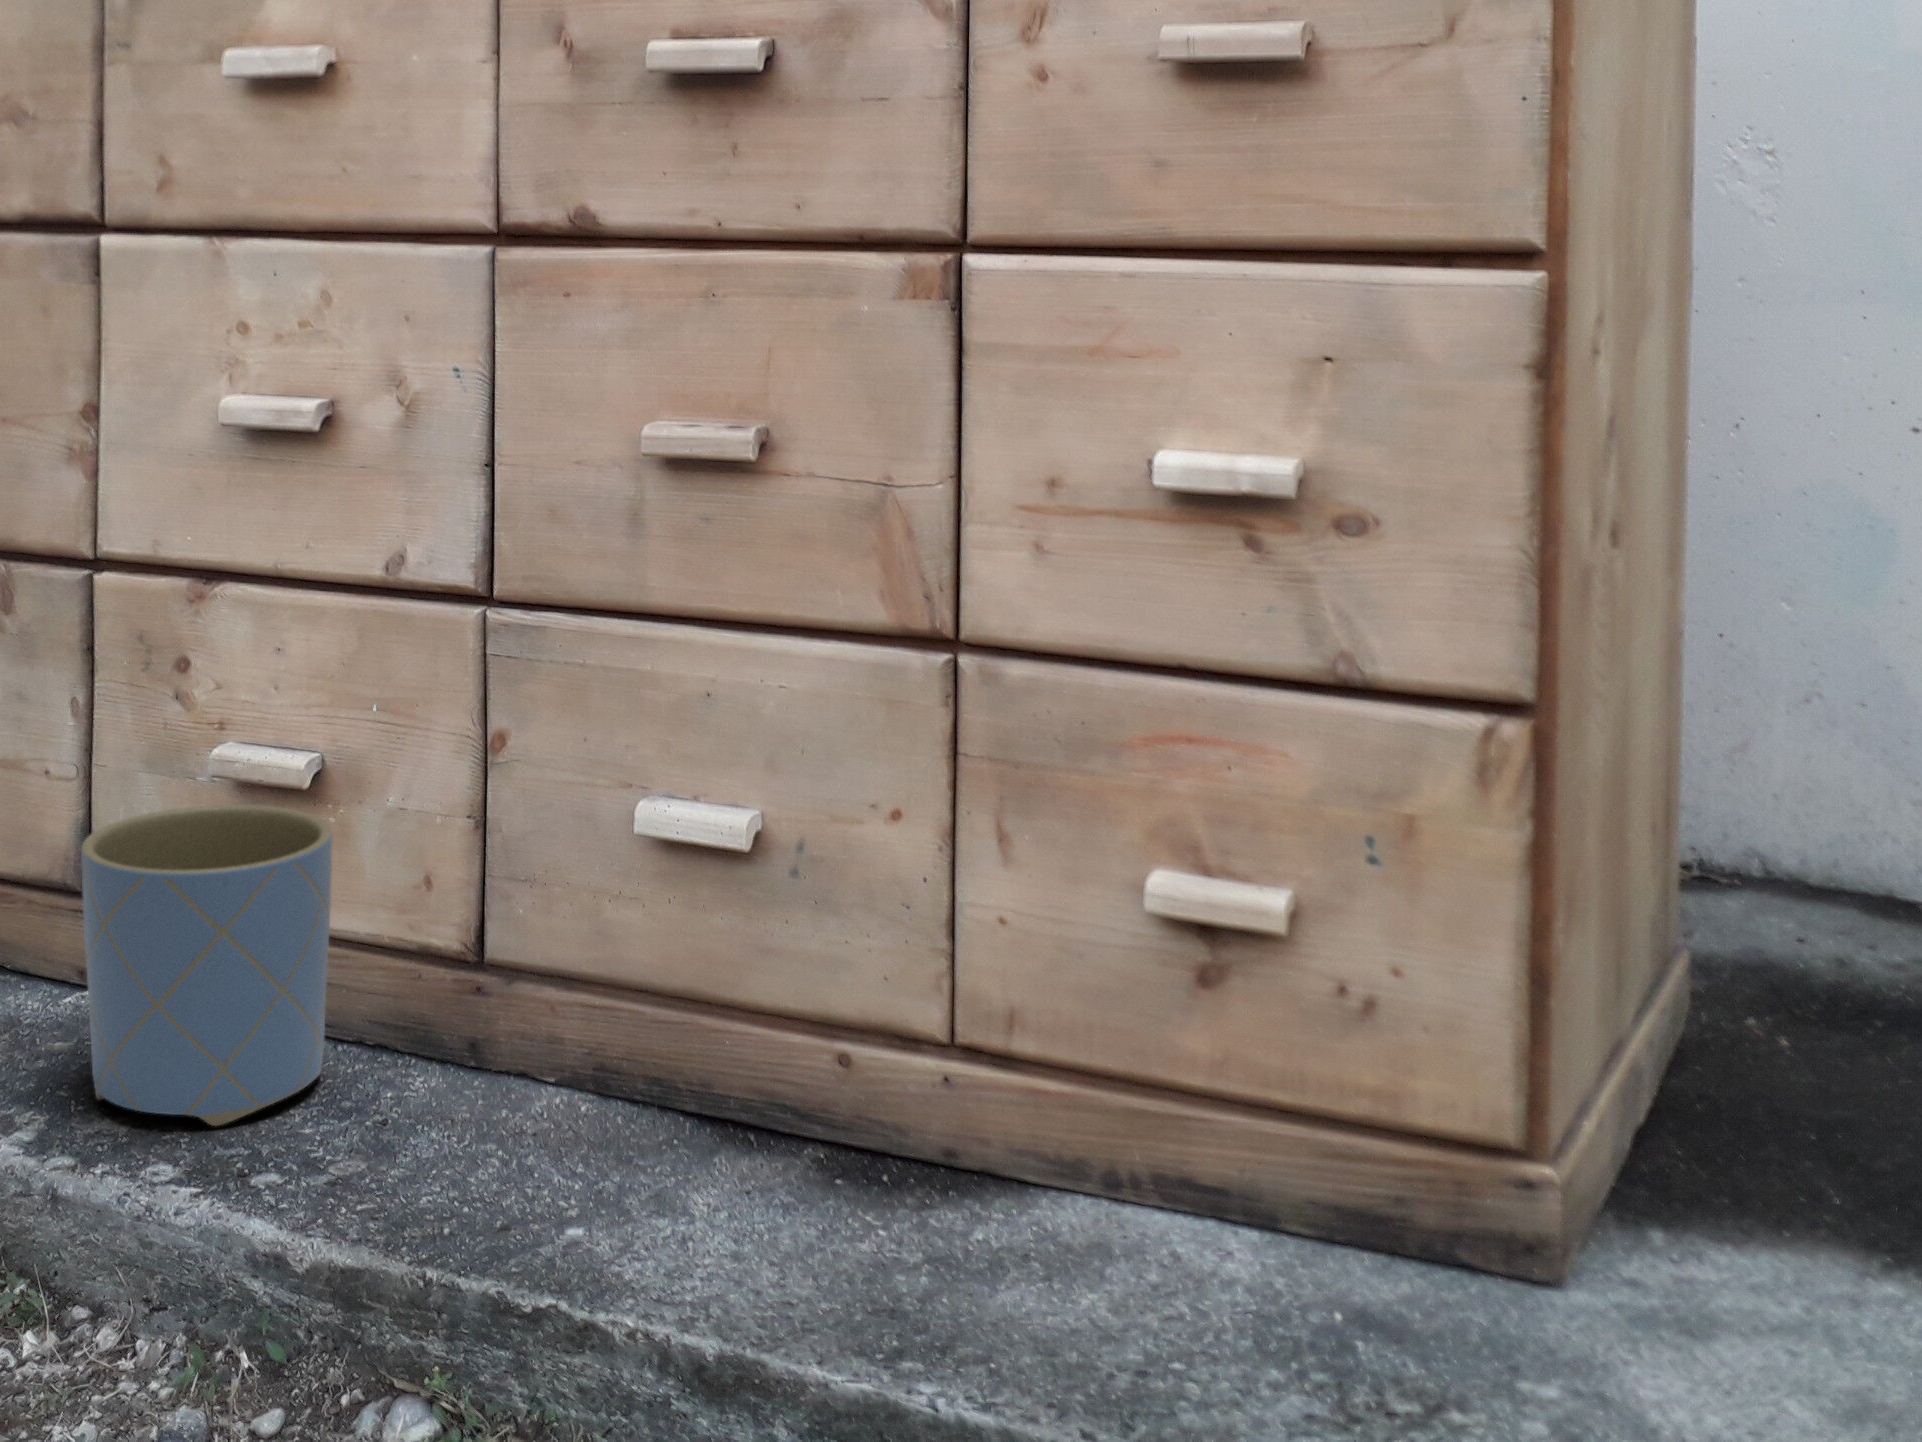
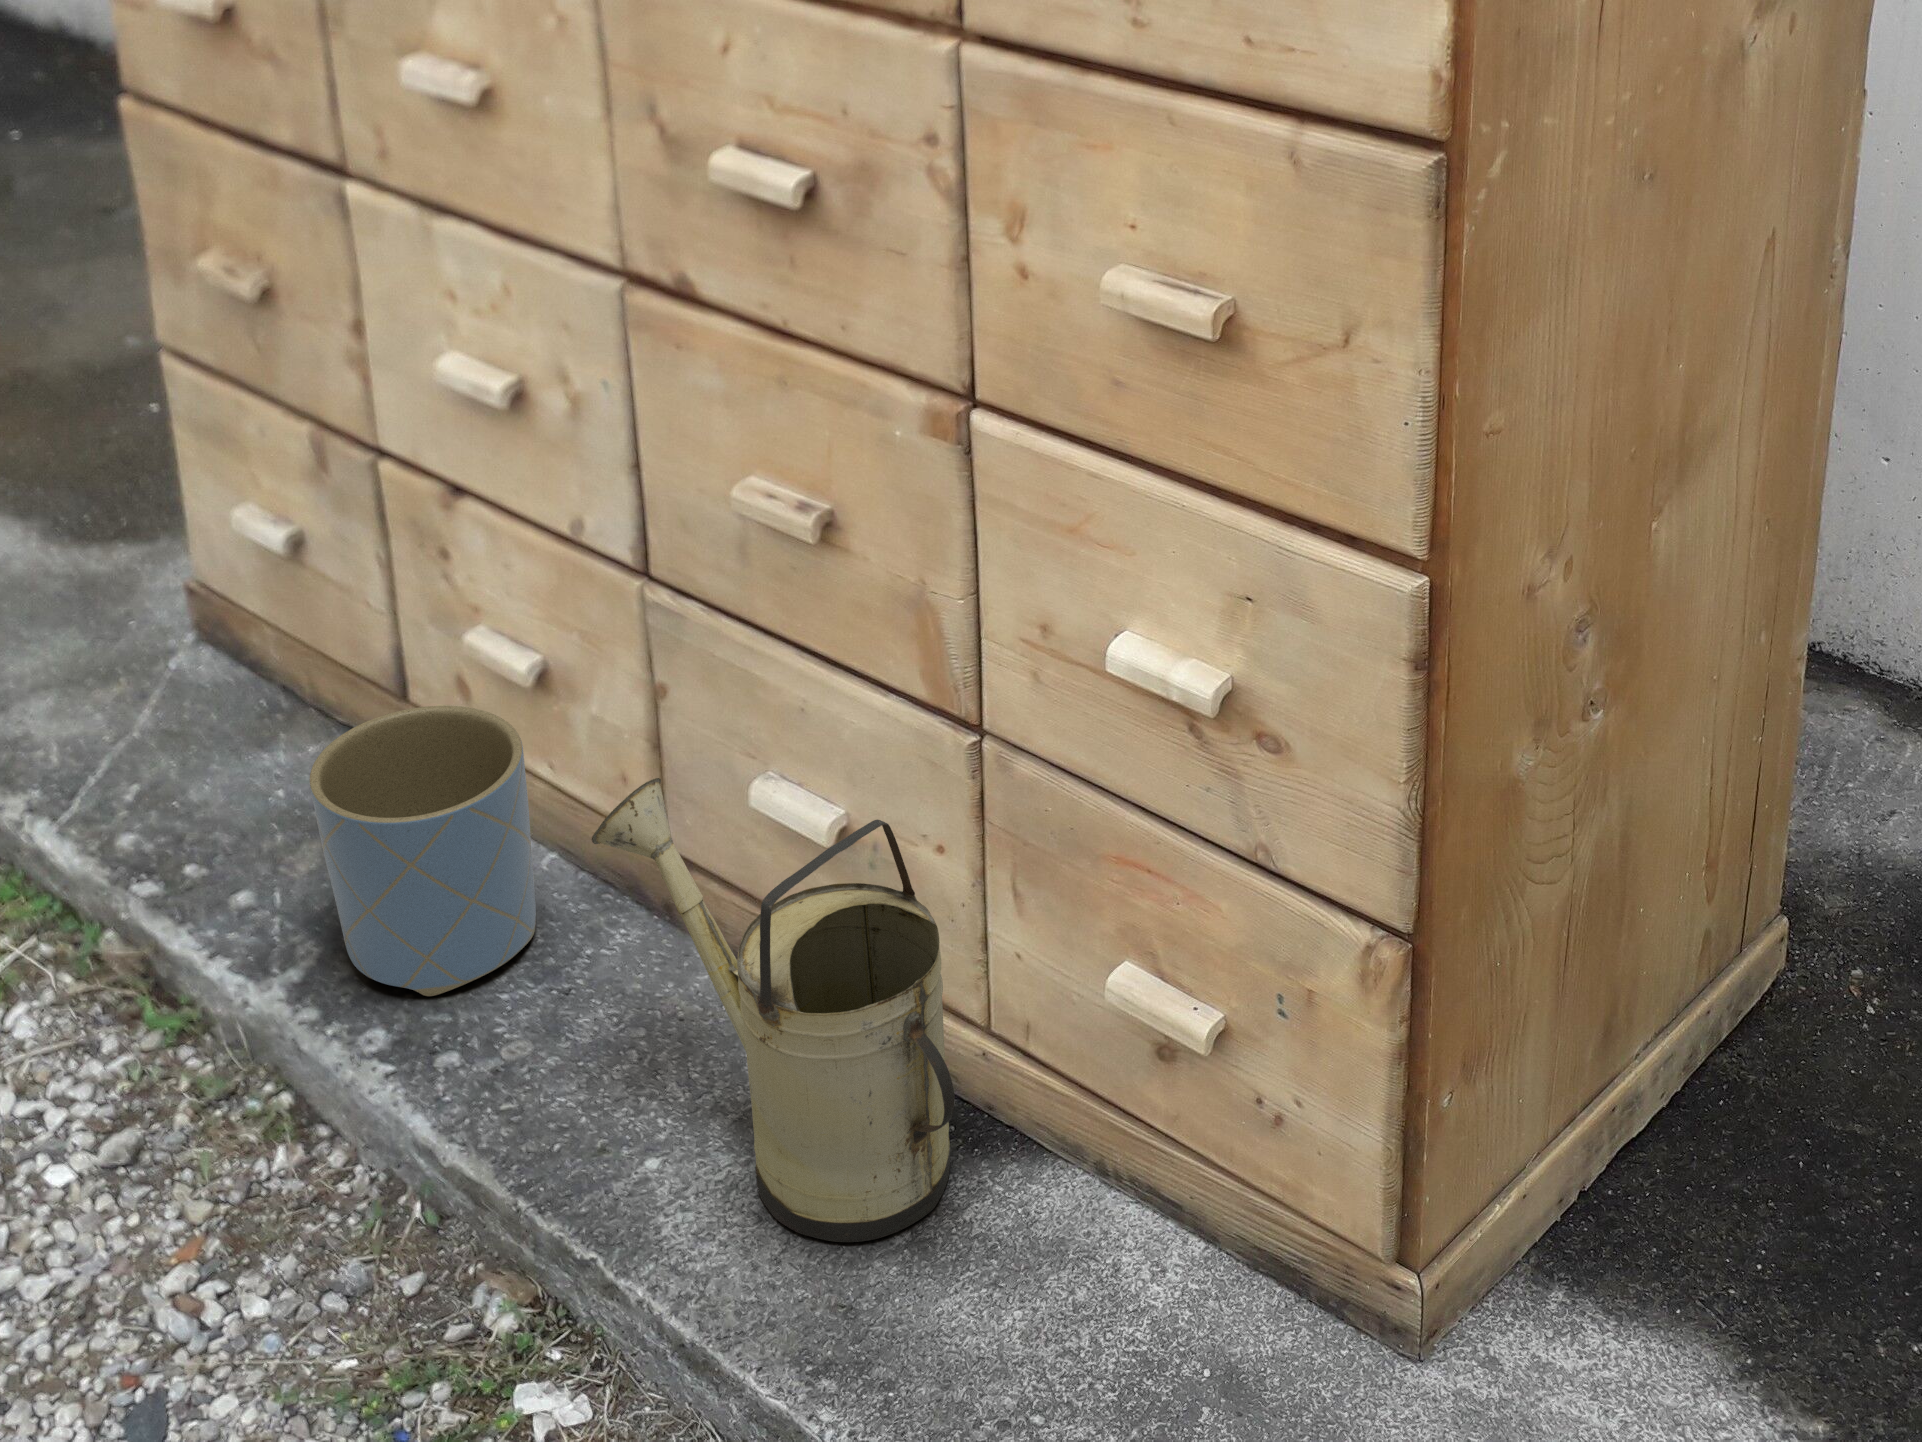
watering can: none [488,742,980,1261] -> present [592,778,955,1242]

